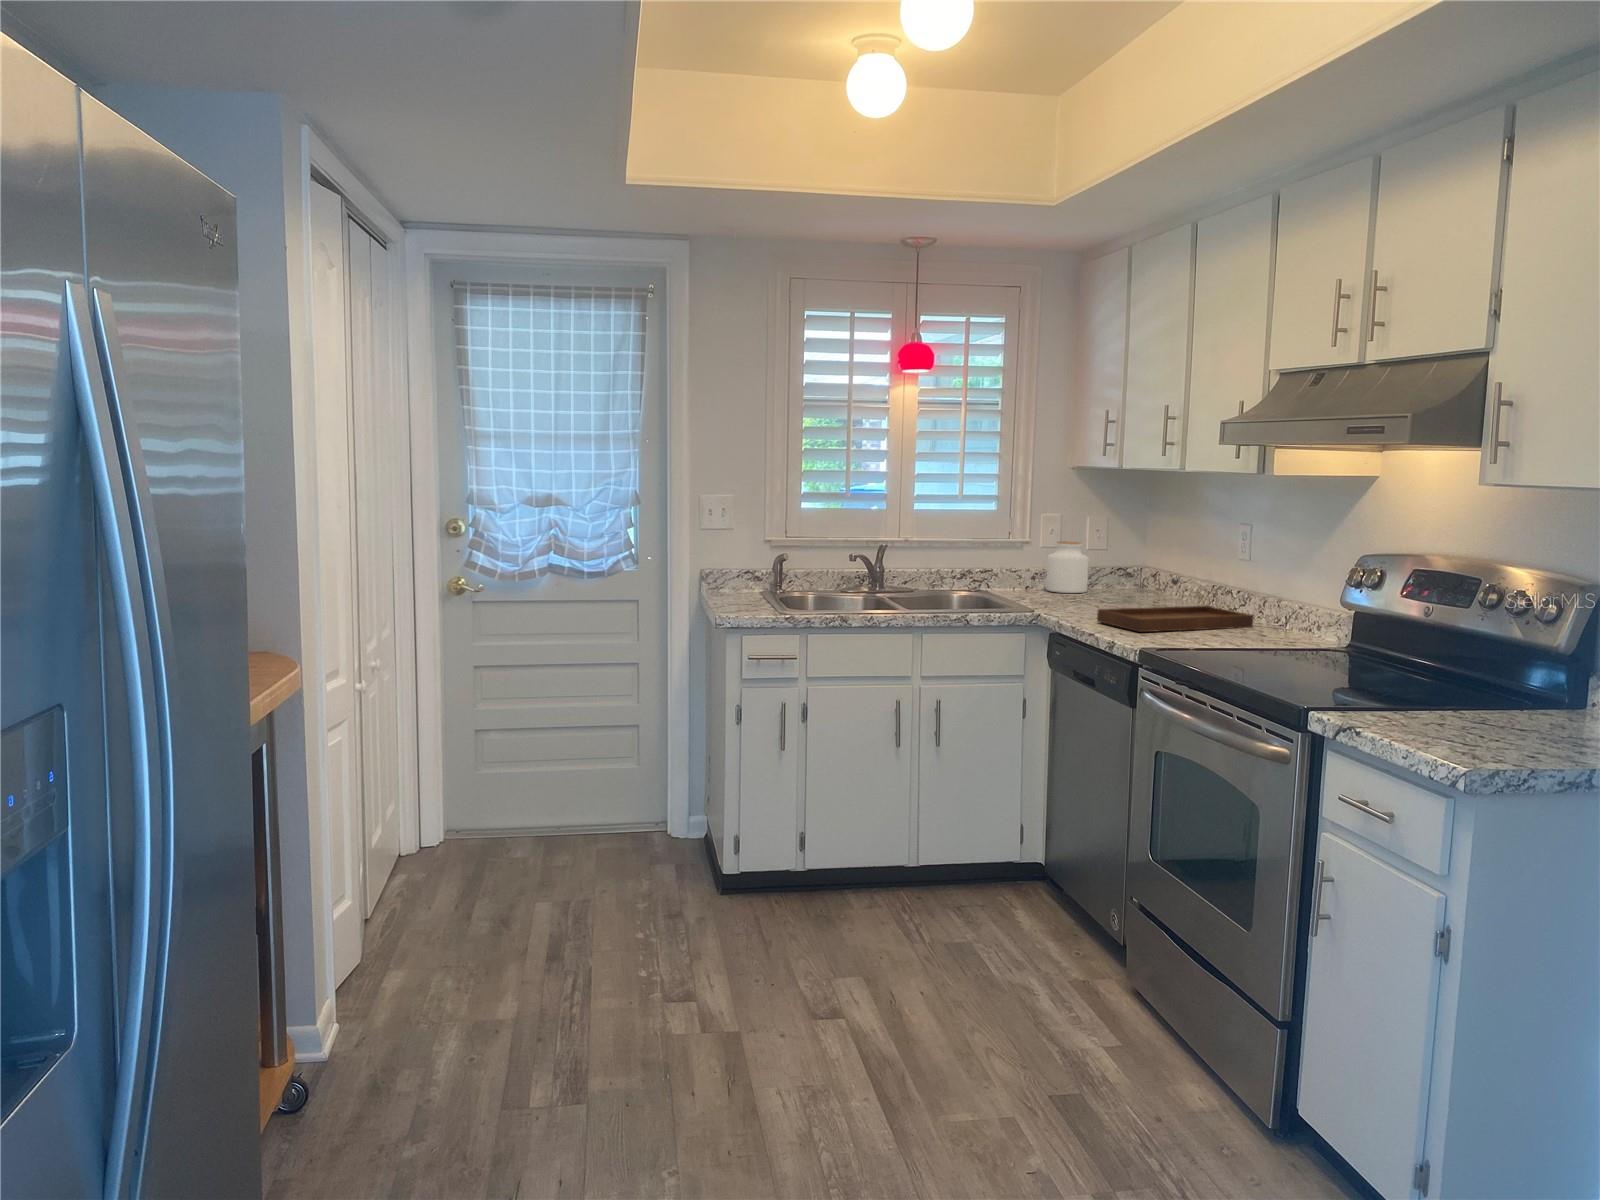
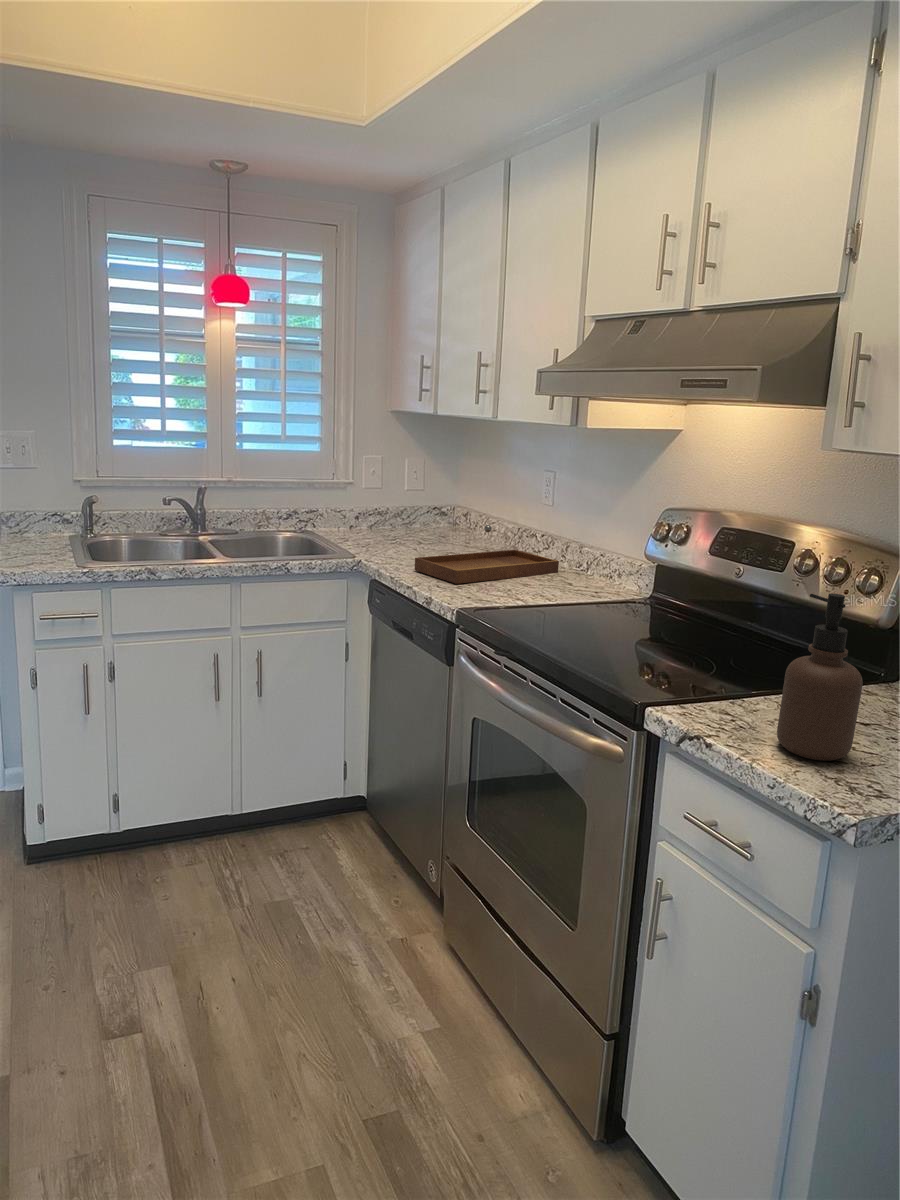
jar: present [1046,541,1089,593] -> none [368,482,407,532]
soap dispenser: none [1420,600,1494,742] -> present [777,594,863,761]

